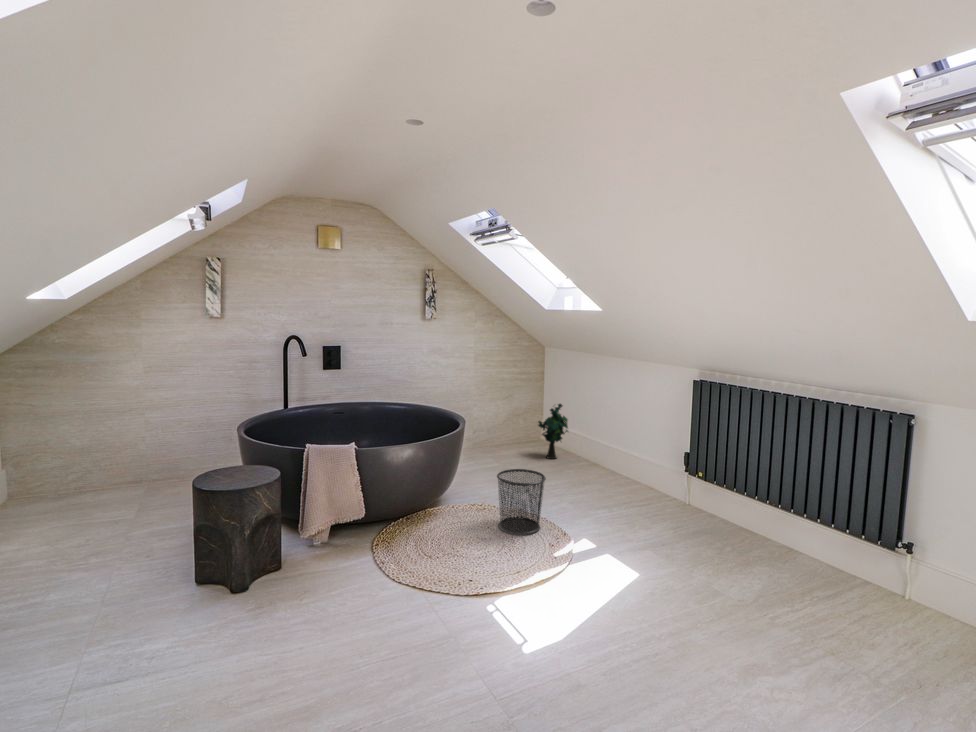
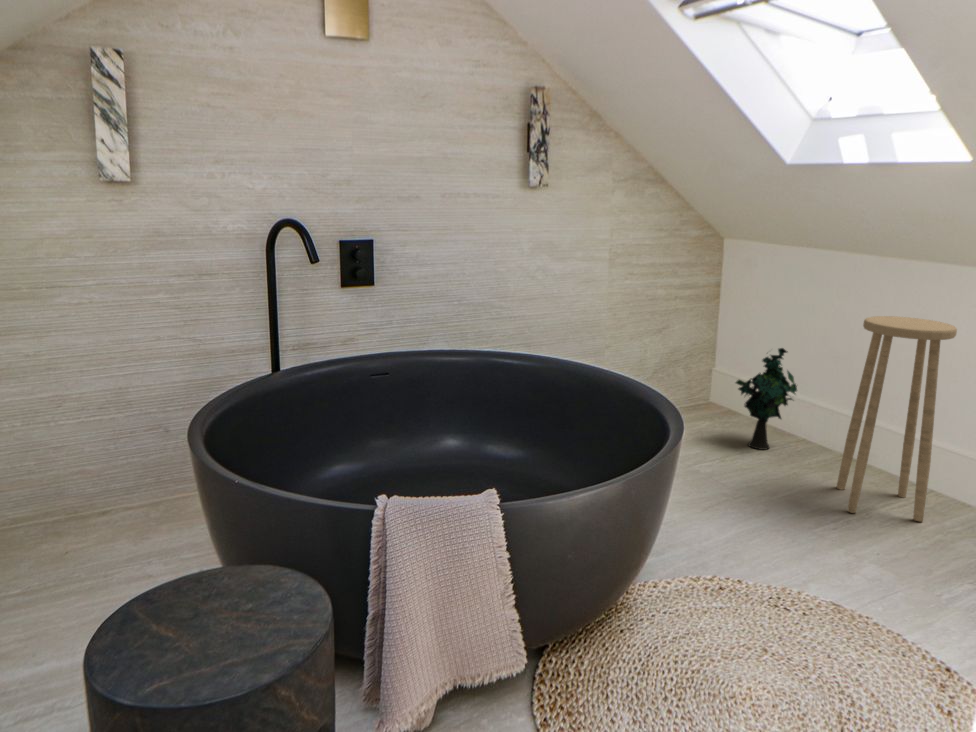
stool: none [573,384,617,487] -> present [837,316,957,522]
waste bin: present [497,469,546,535] -> none [784,519,914,677]

